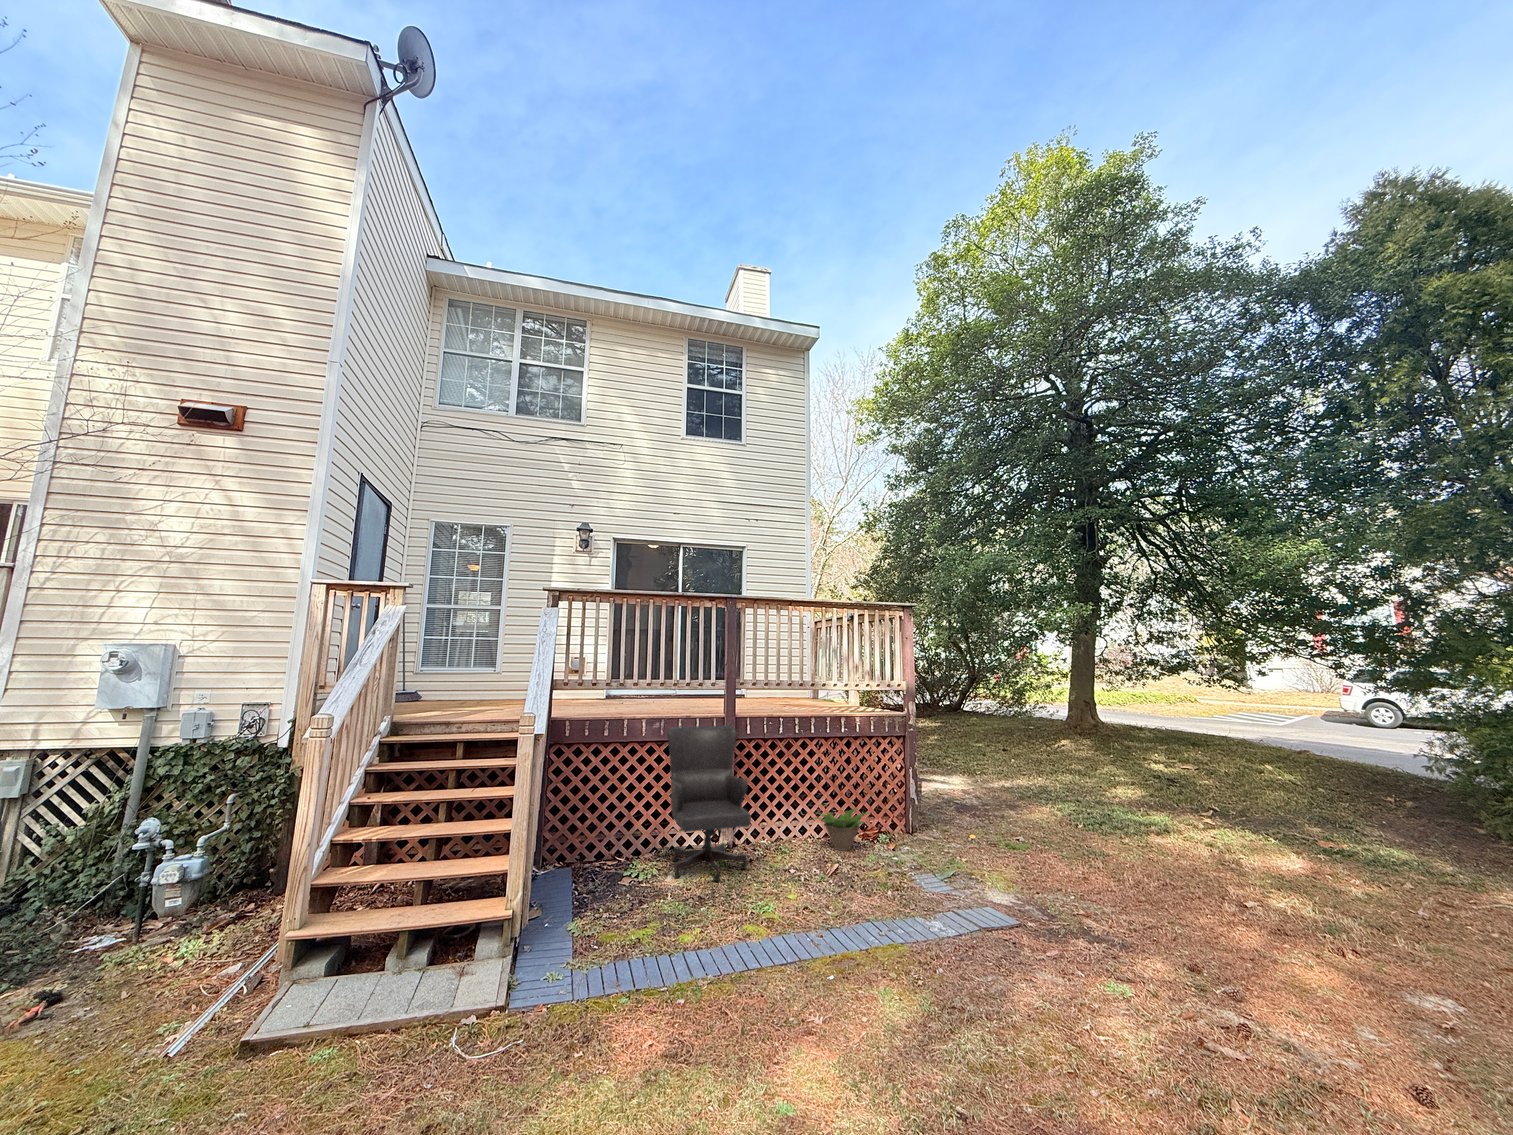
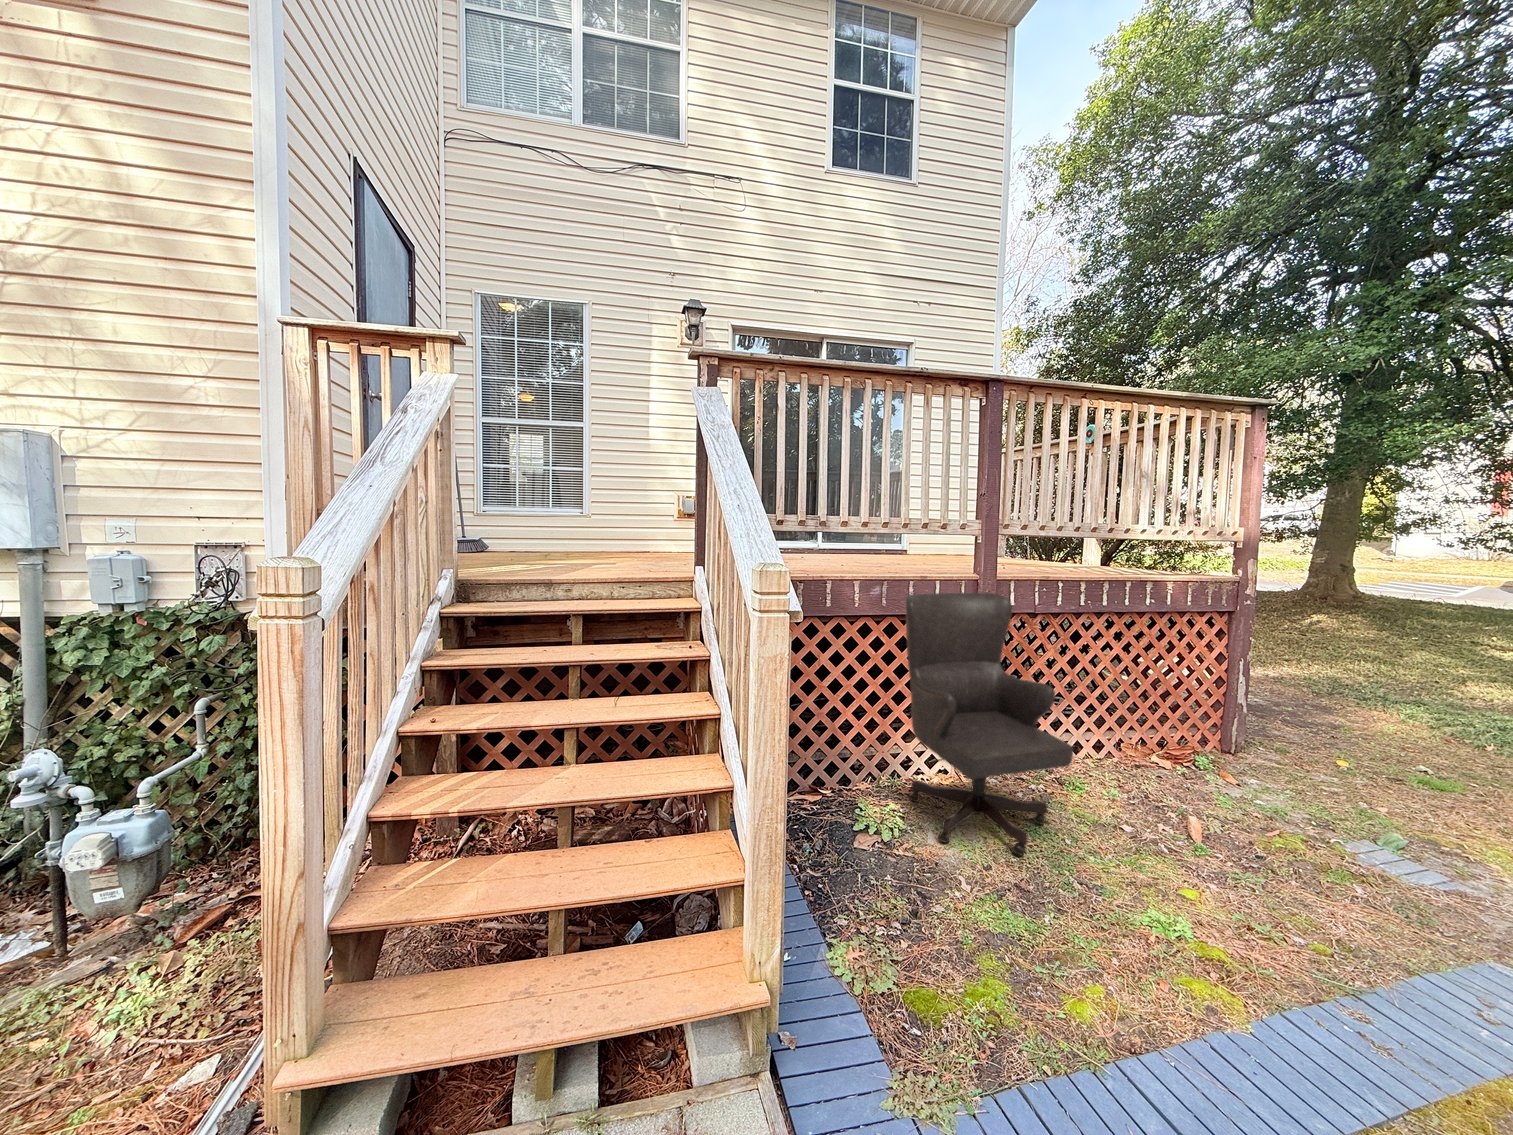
decorative plant: present [816,808,868,851] -> none [1099,717,1215,785]

